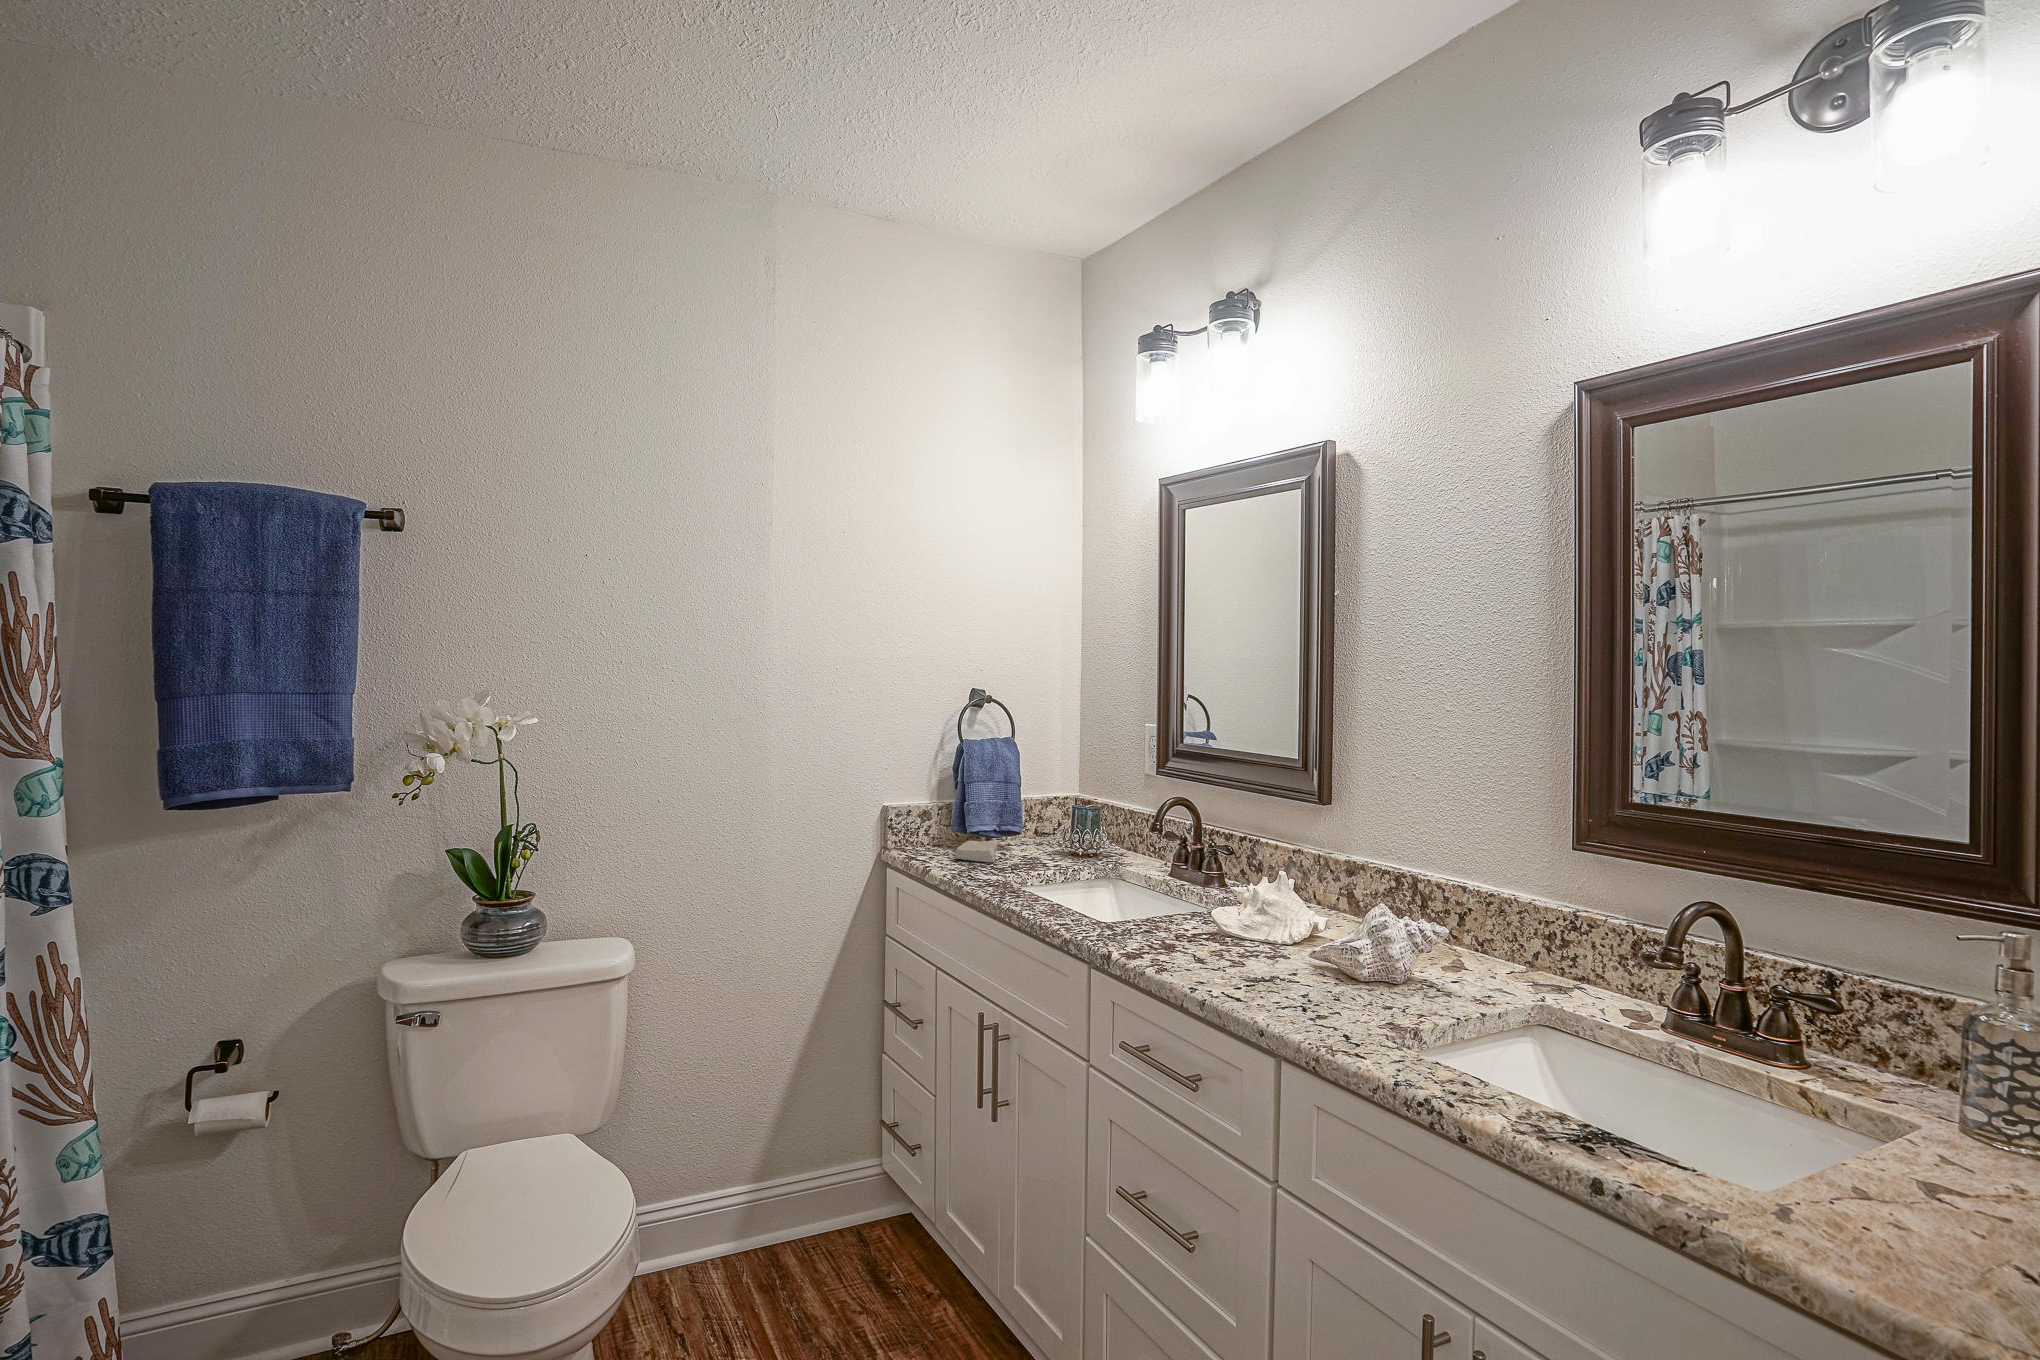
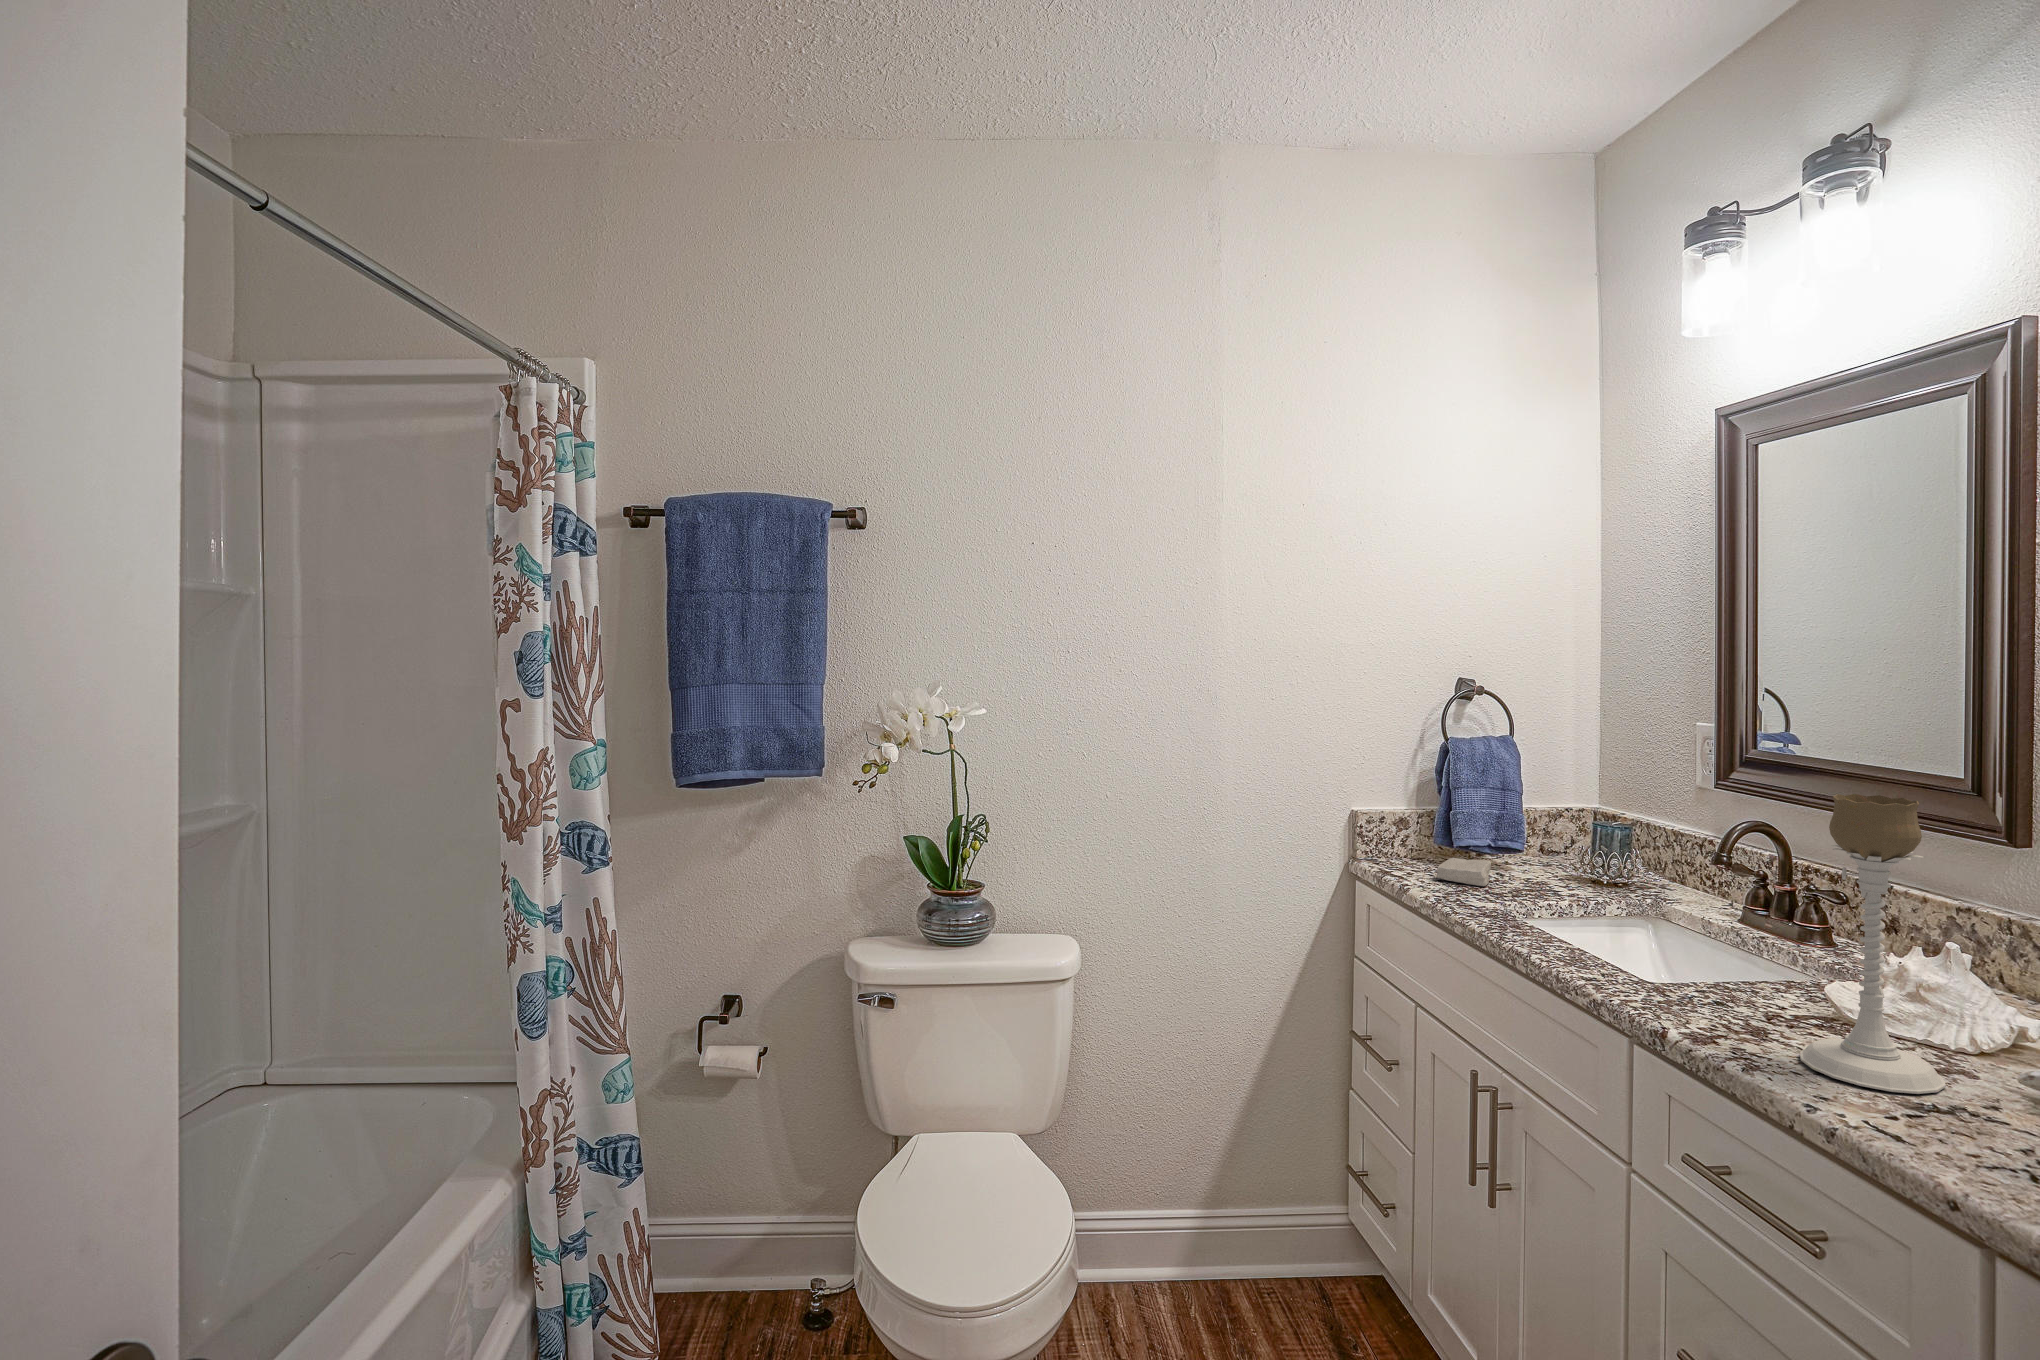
candle holder: none [1191,768,1272,974] -> present [1800,794,1946,1094]

